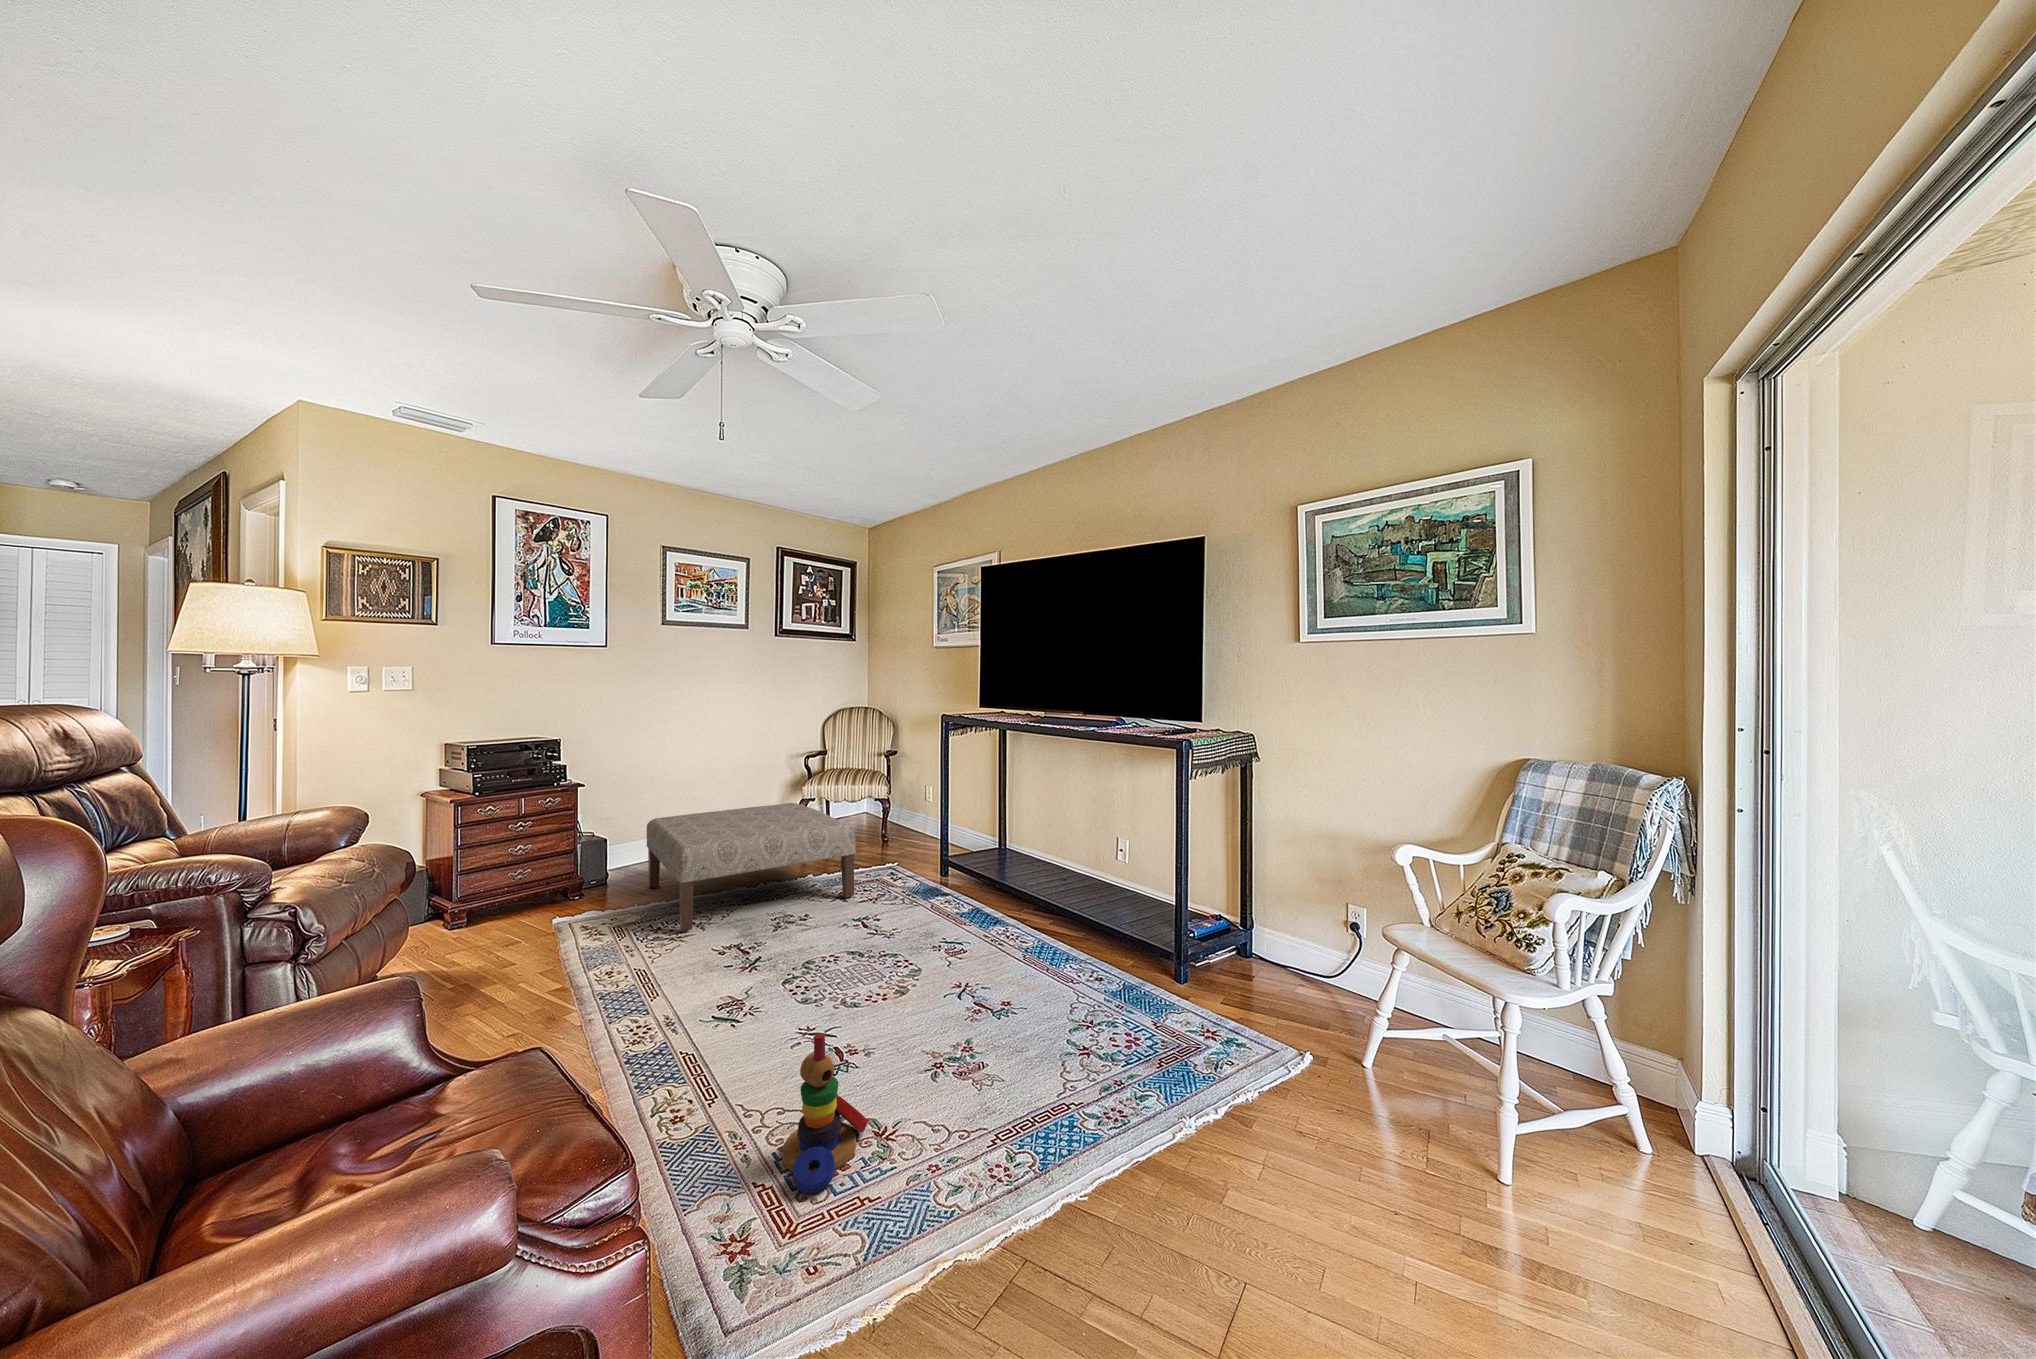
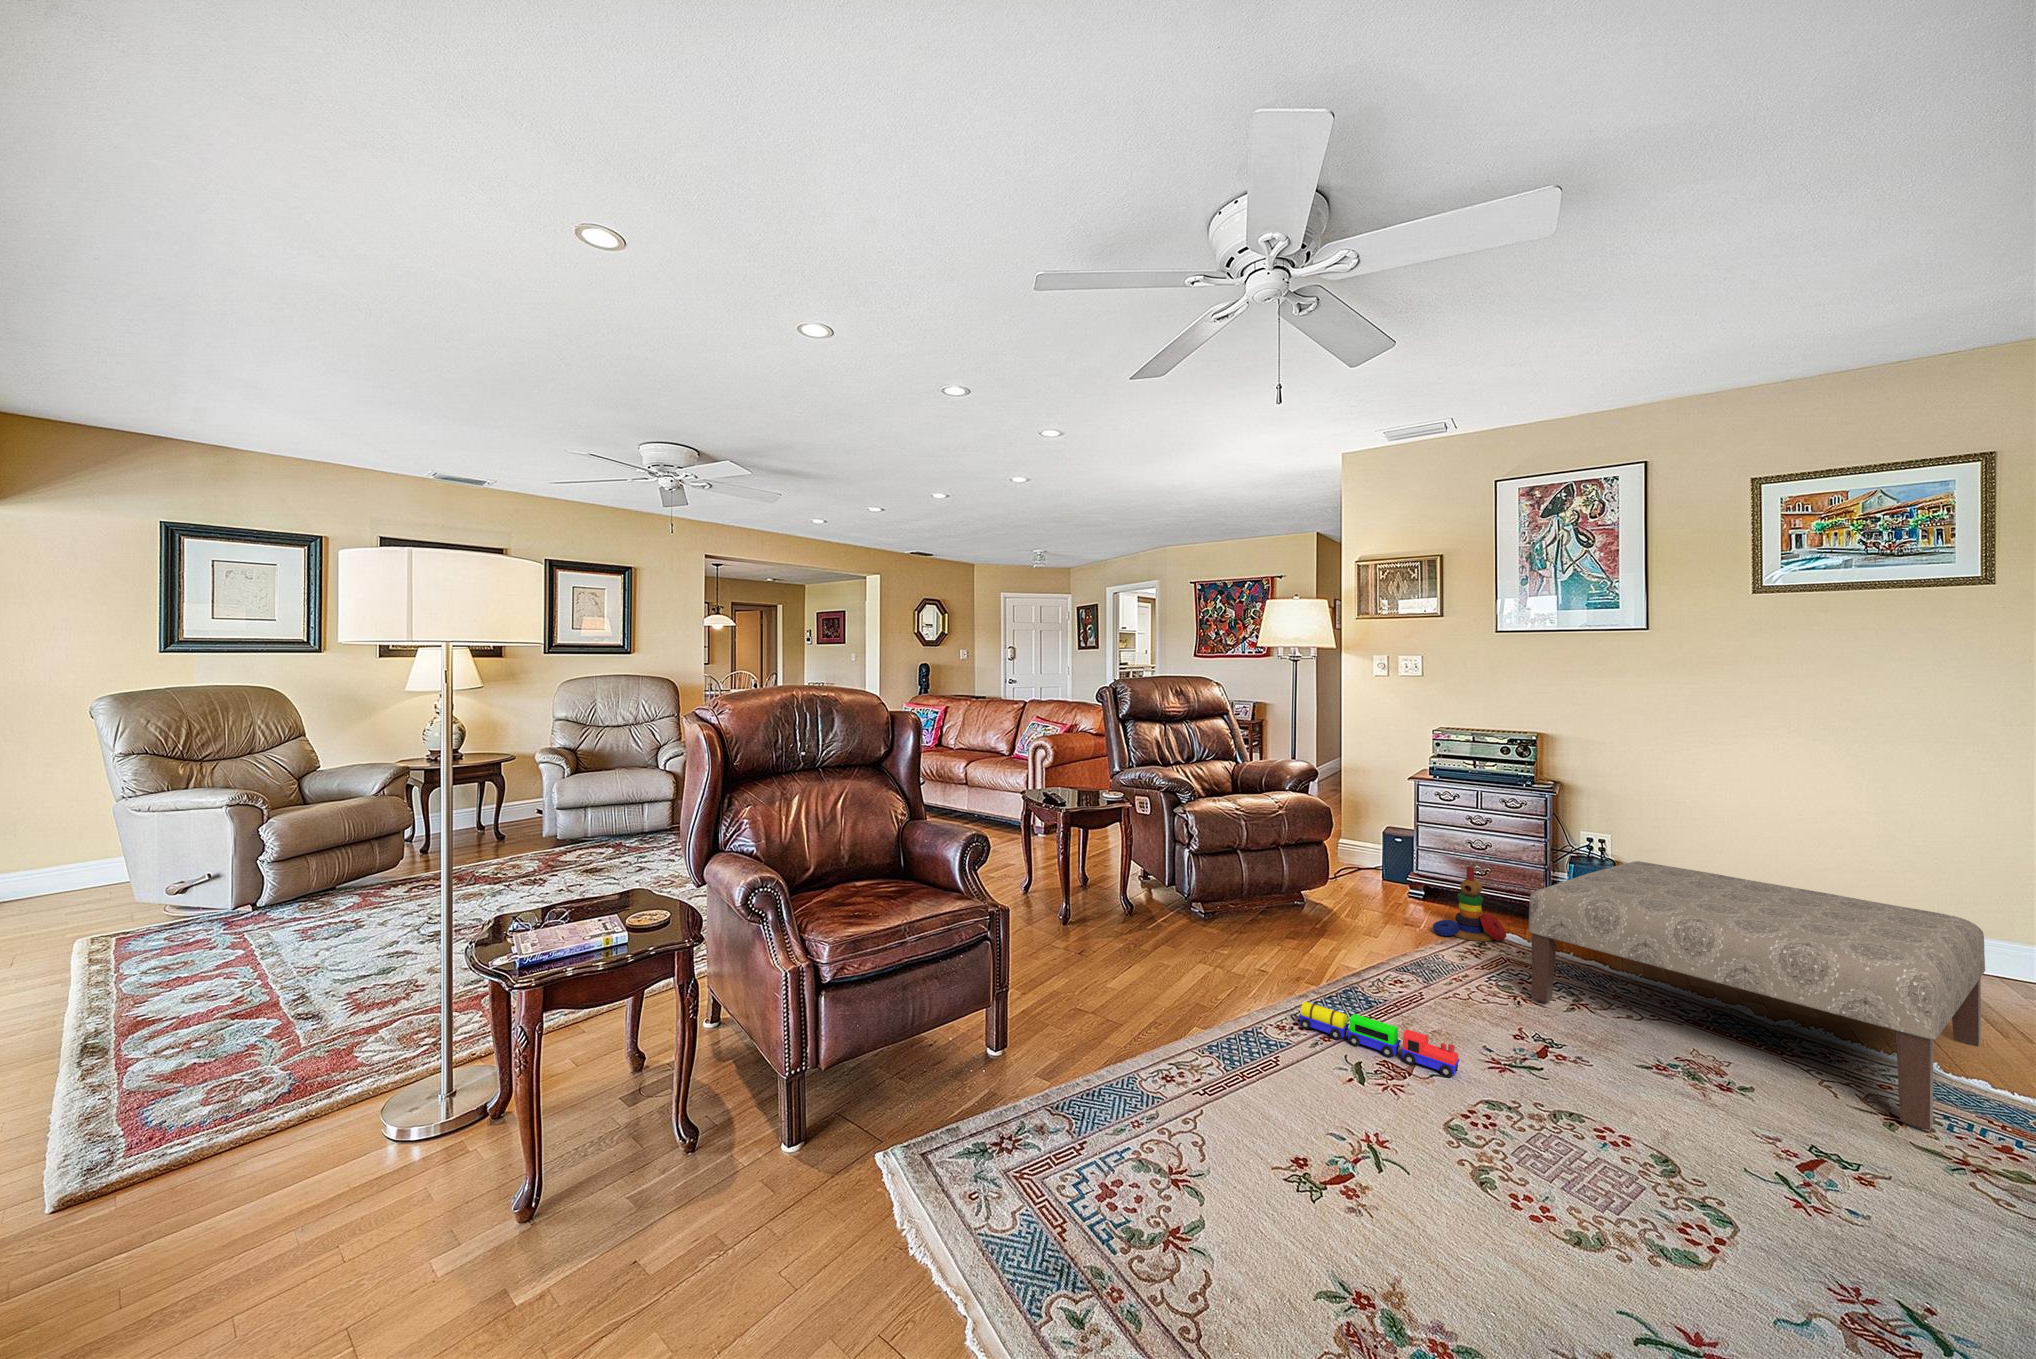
toy train: none [634,965,757,1030] -> present [1299,1001,1460,1077]
stacking toy: present [782,1033,868,1194] -> present [1433,866,1506,941]

